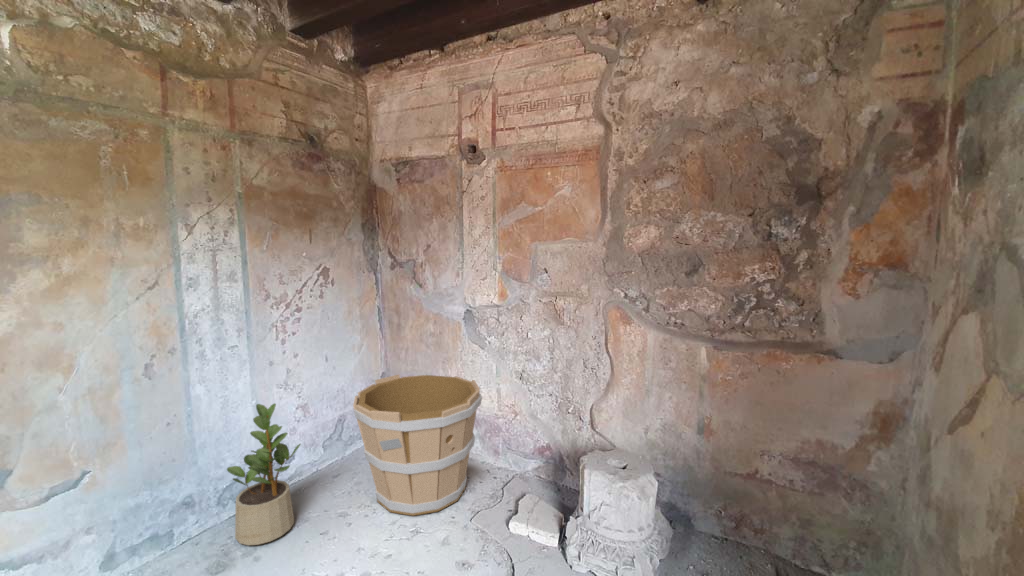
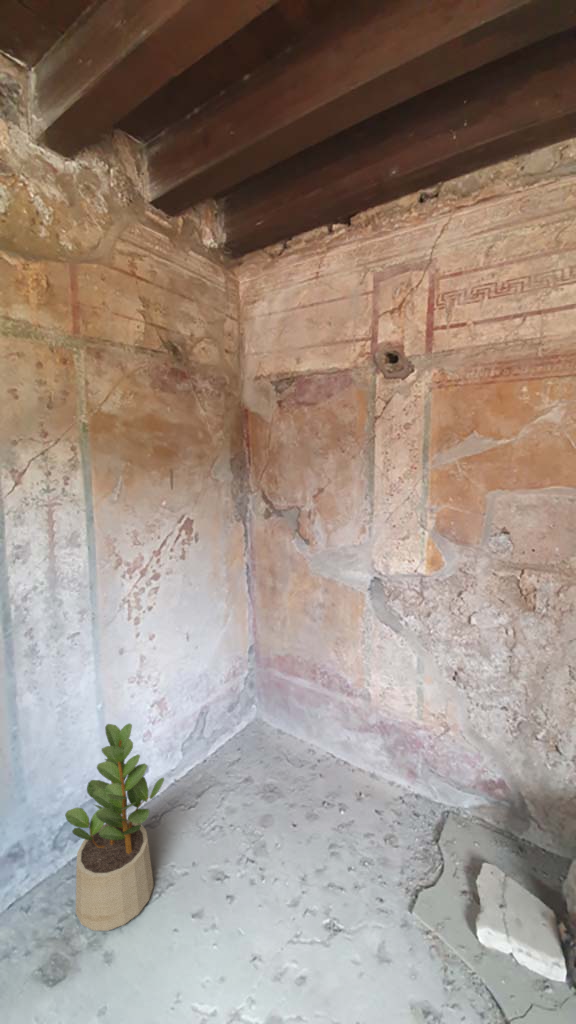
wooden bucket: present [353,375,482,516] -> none [232,661,408,886]

